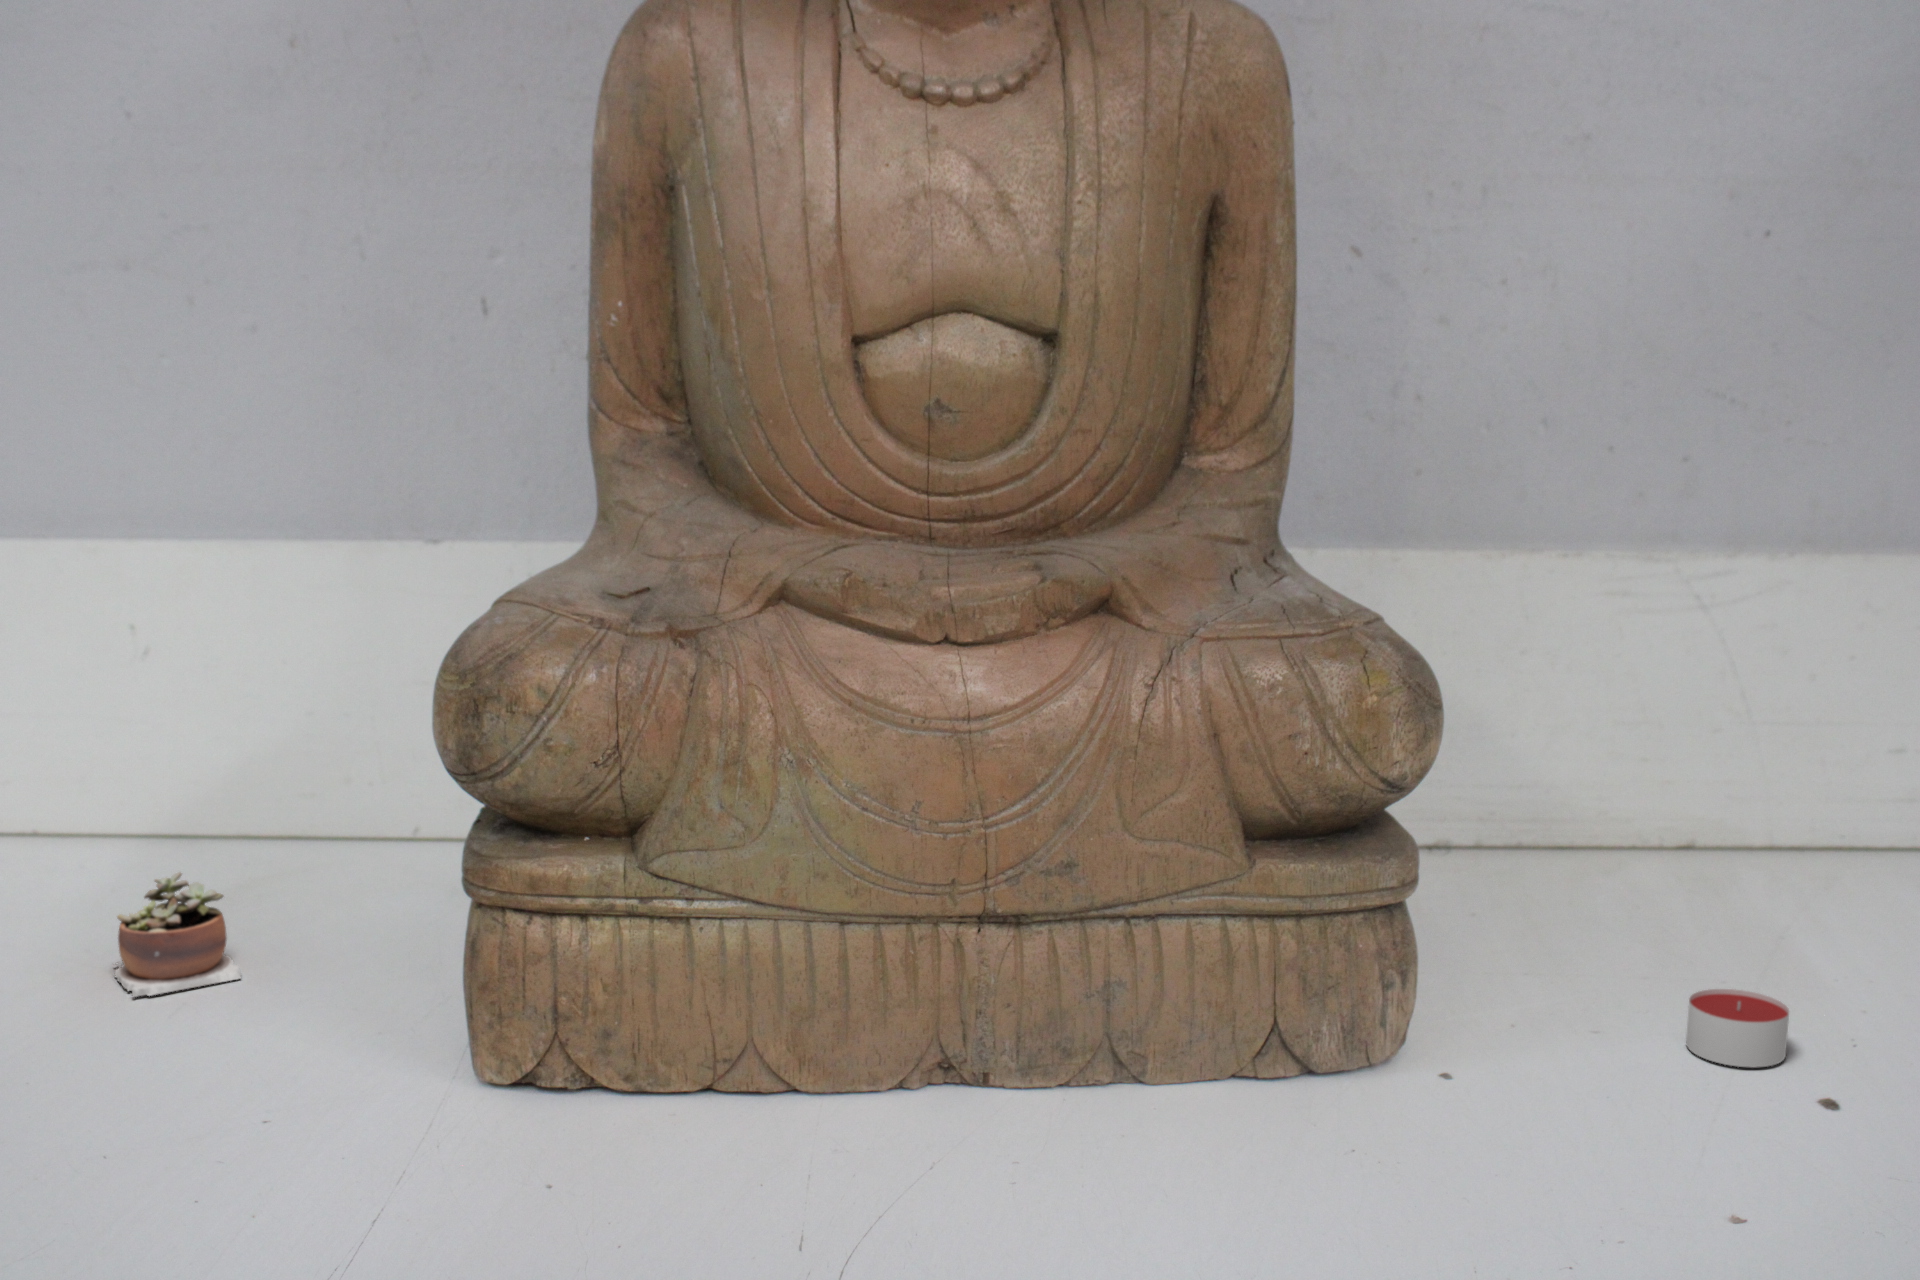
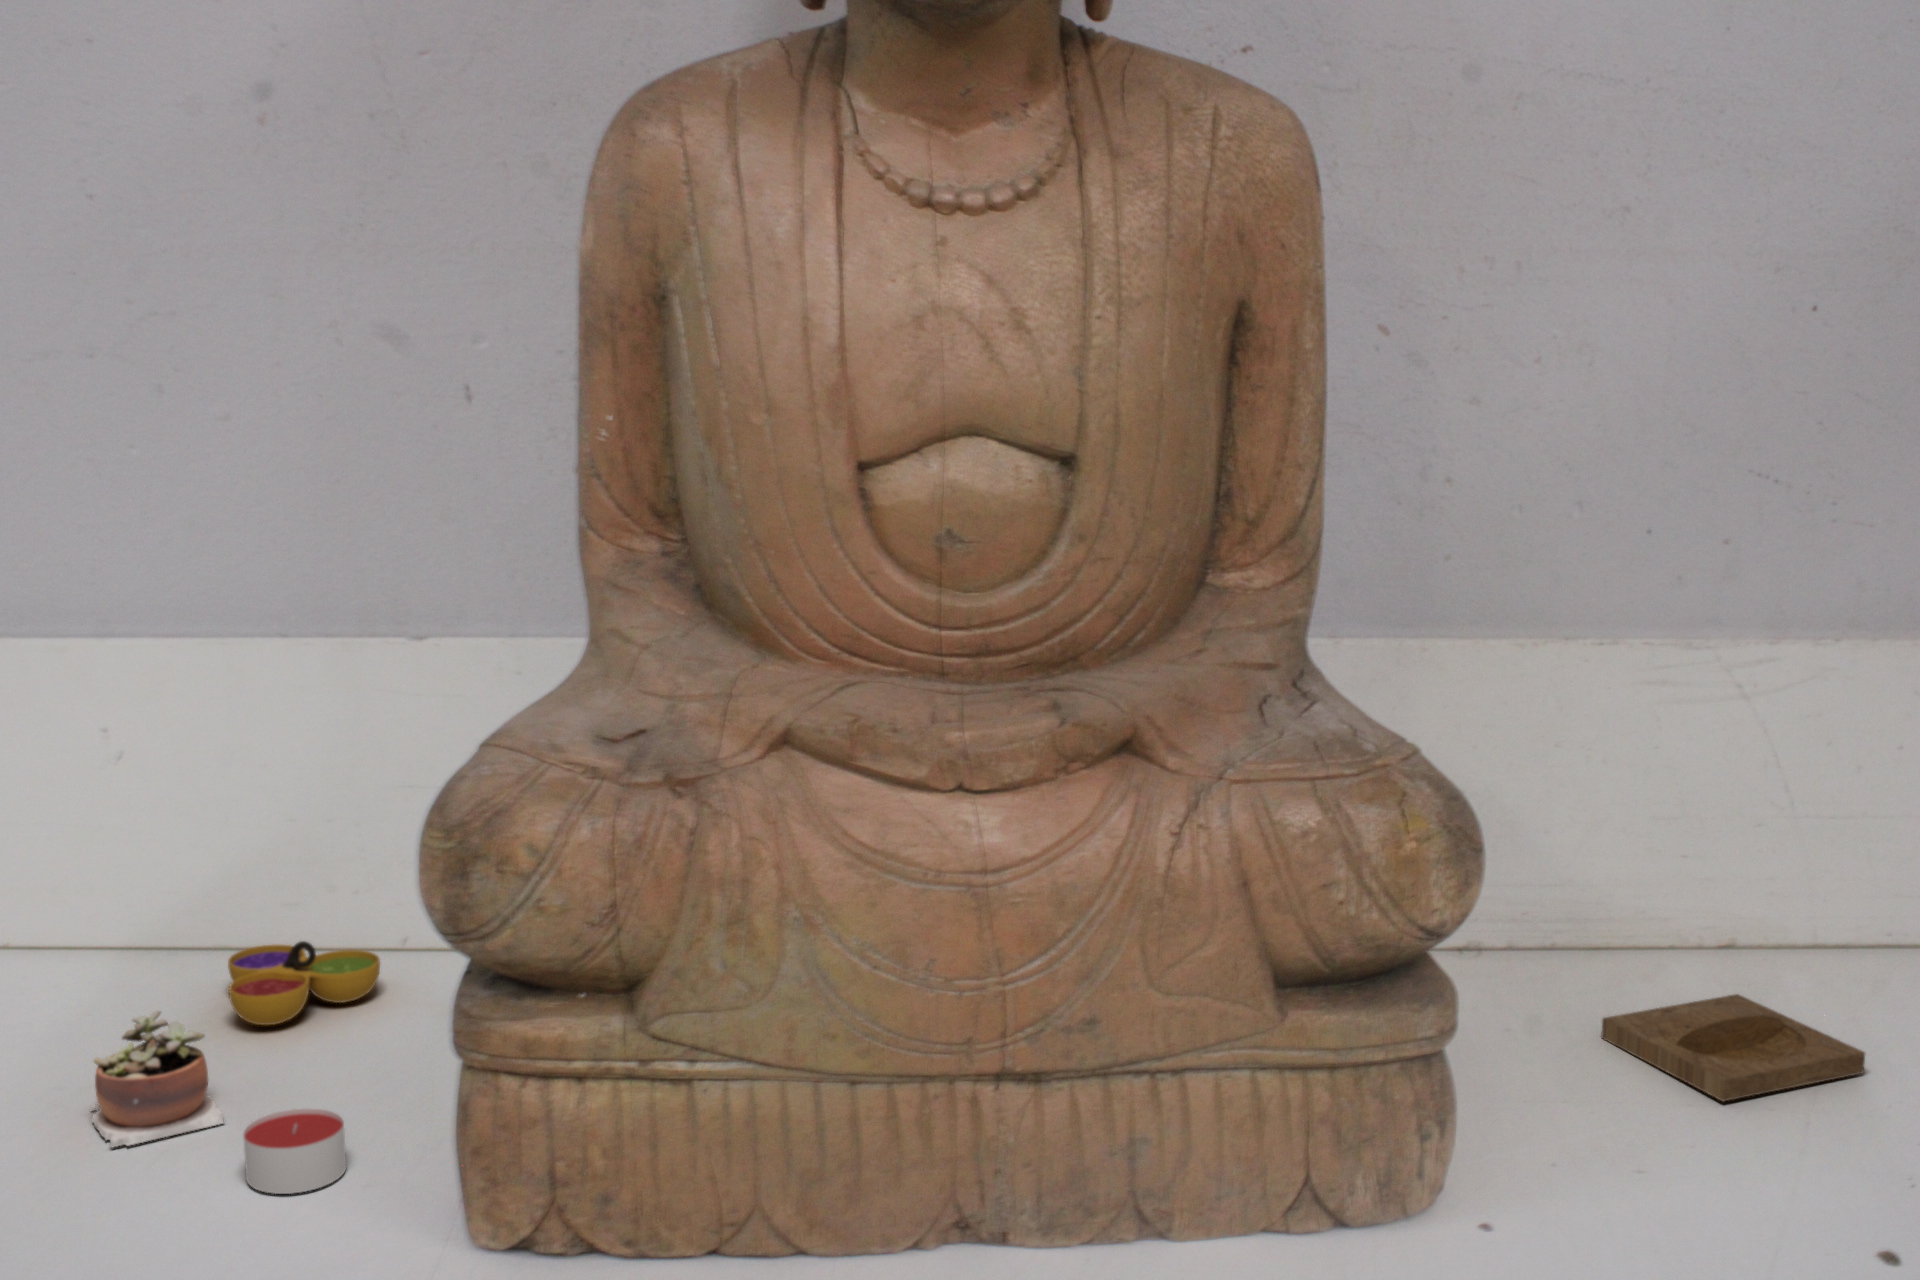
decorative bowl: none [247,821,392,898] -> present [228,941,380,1025]
tray: none [1562,882,1814,972] -> present [1601,994,1865,1101]
candle: present [1686,989,1789,1068] -> present [243,1109,346,1194]

